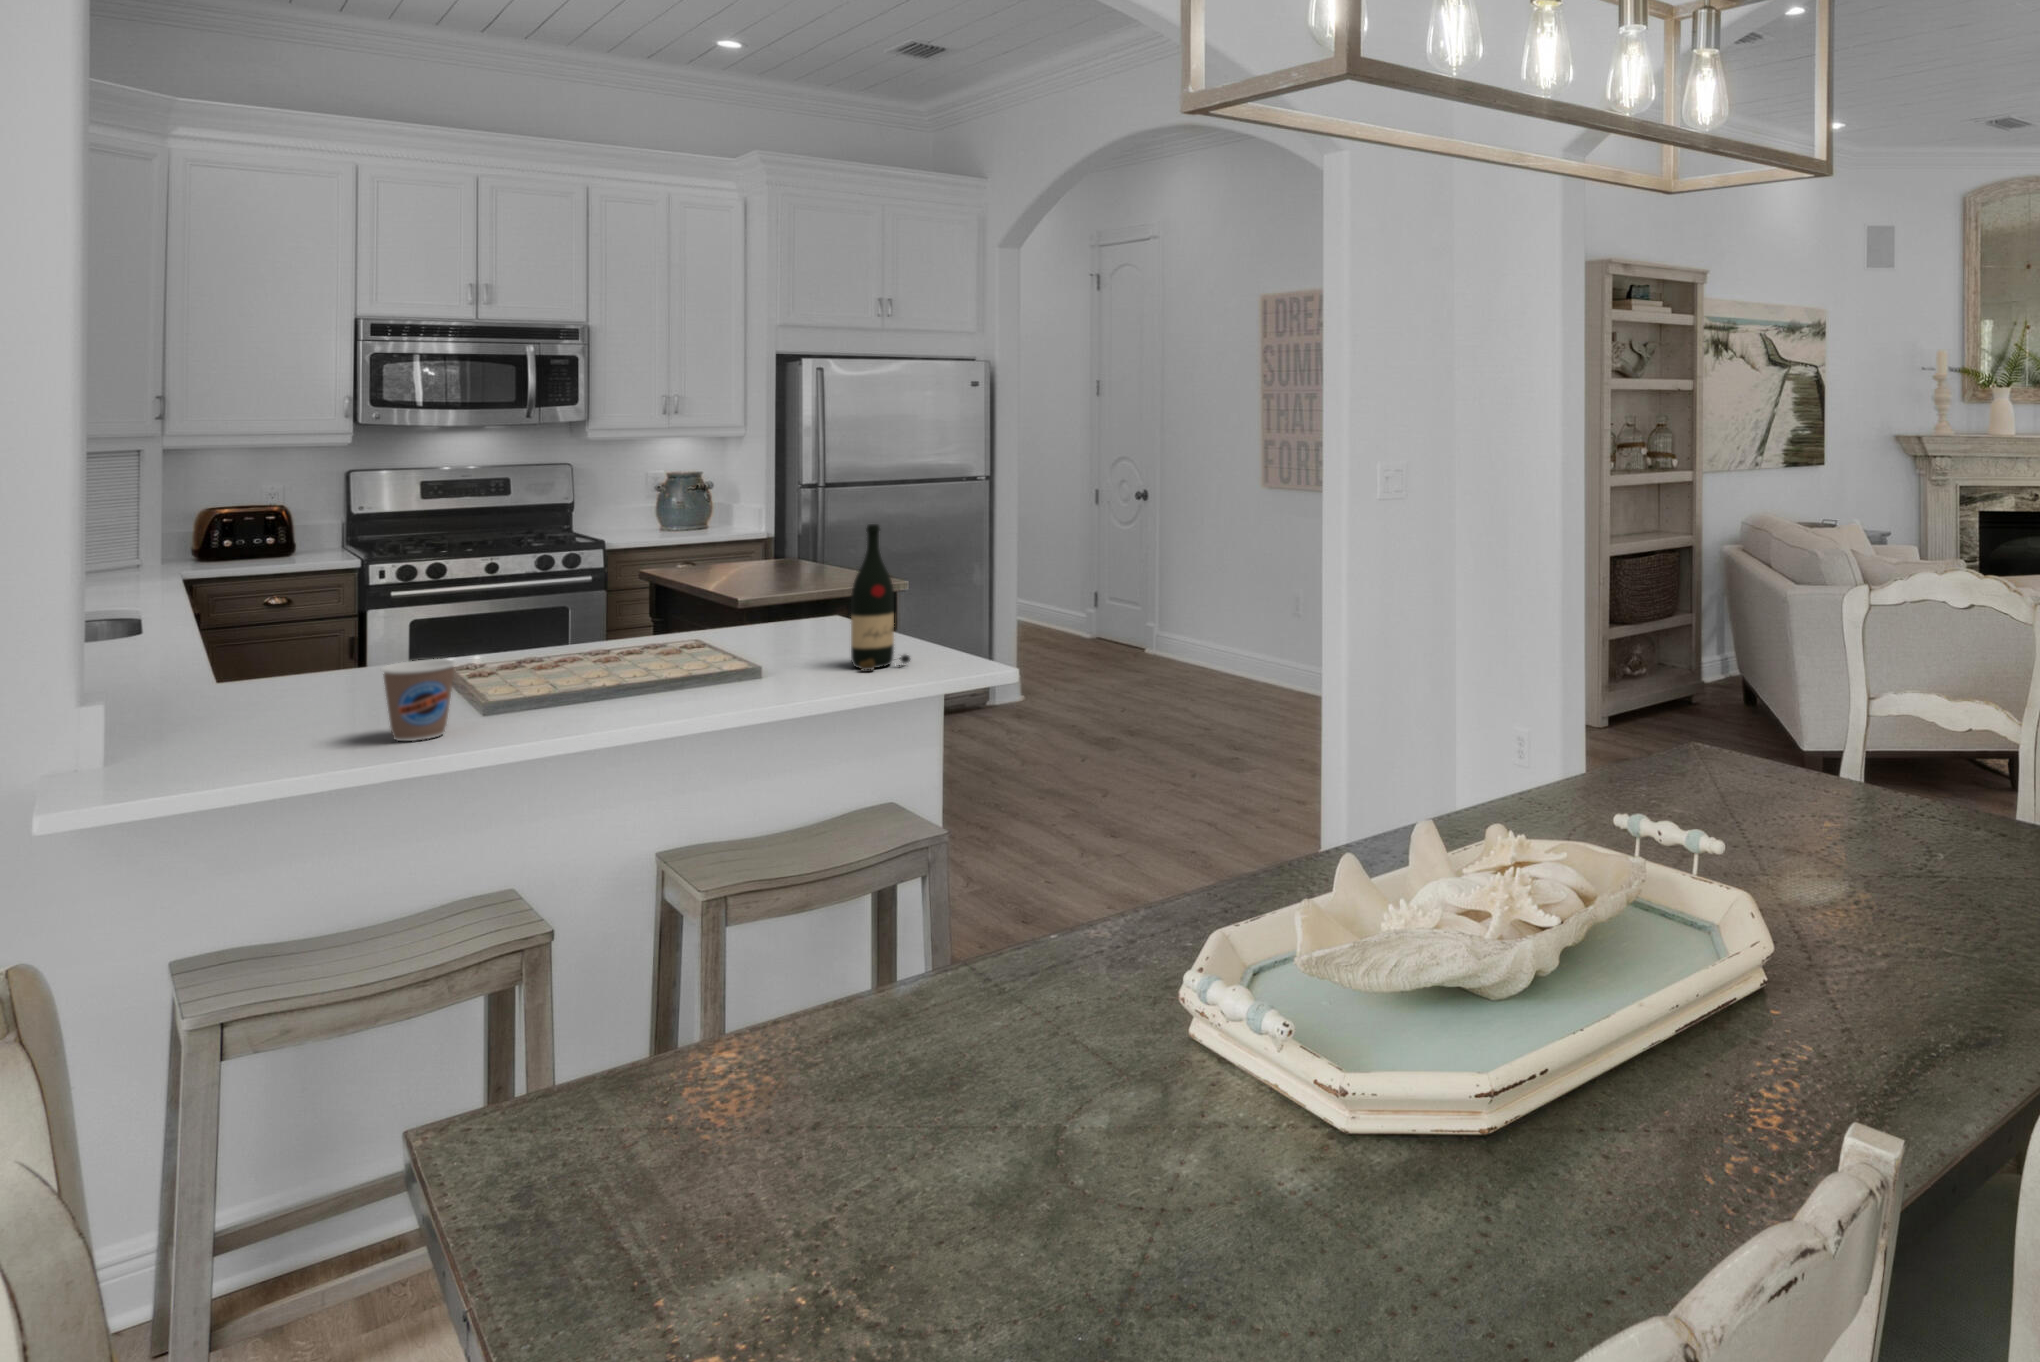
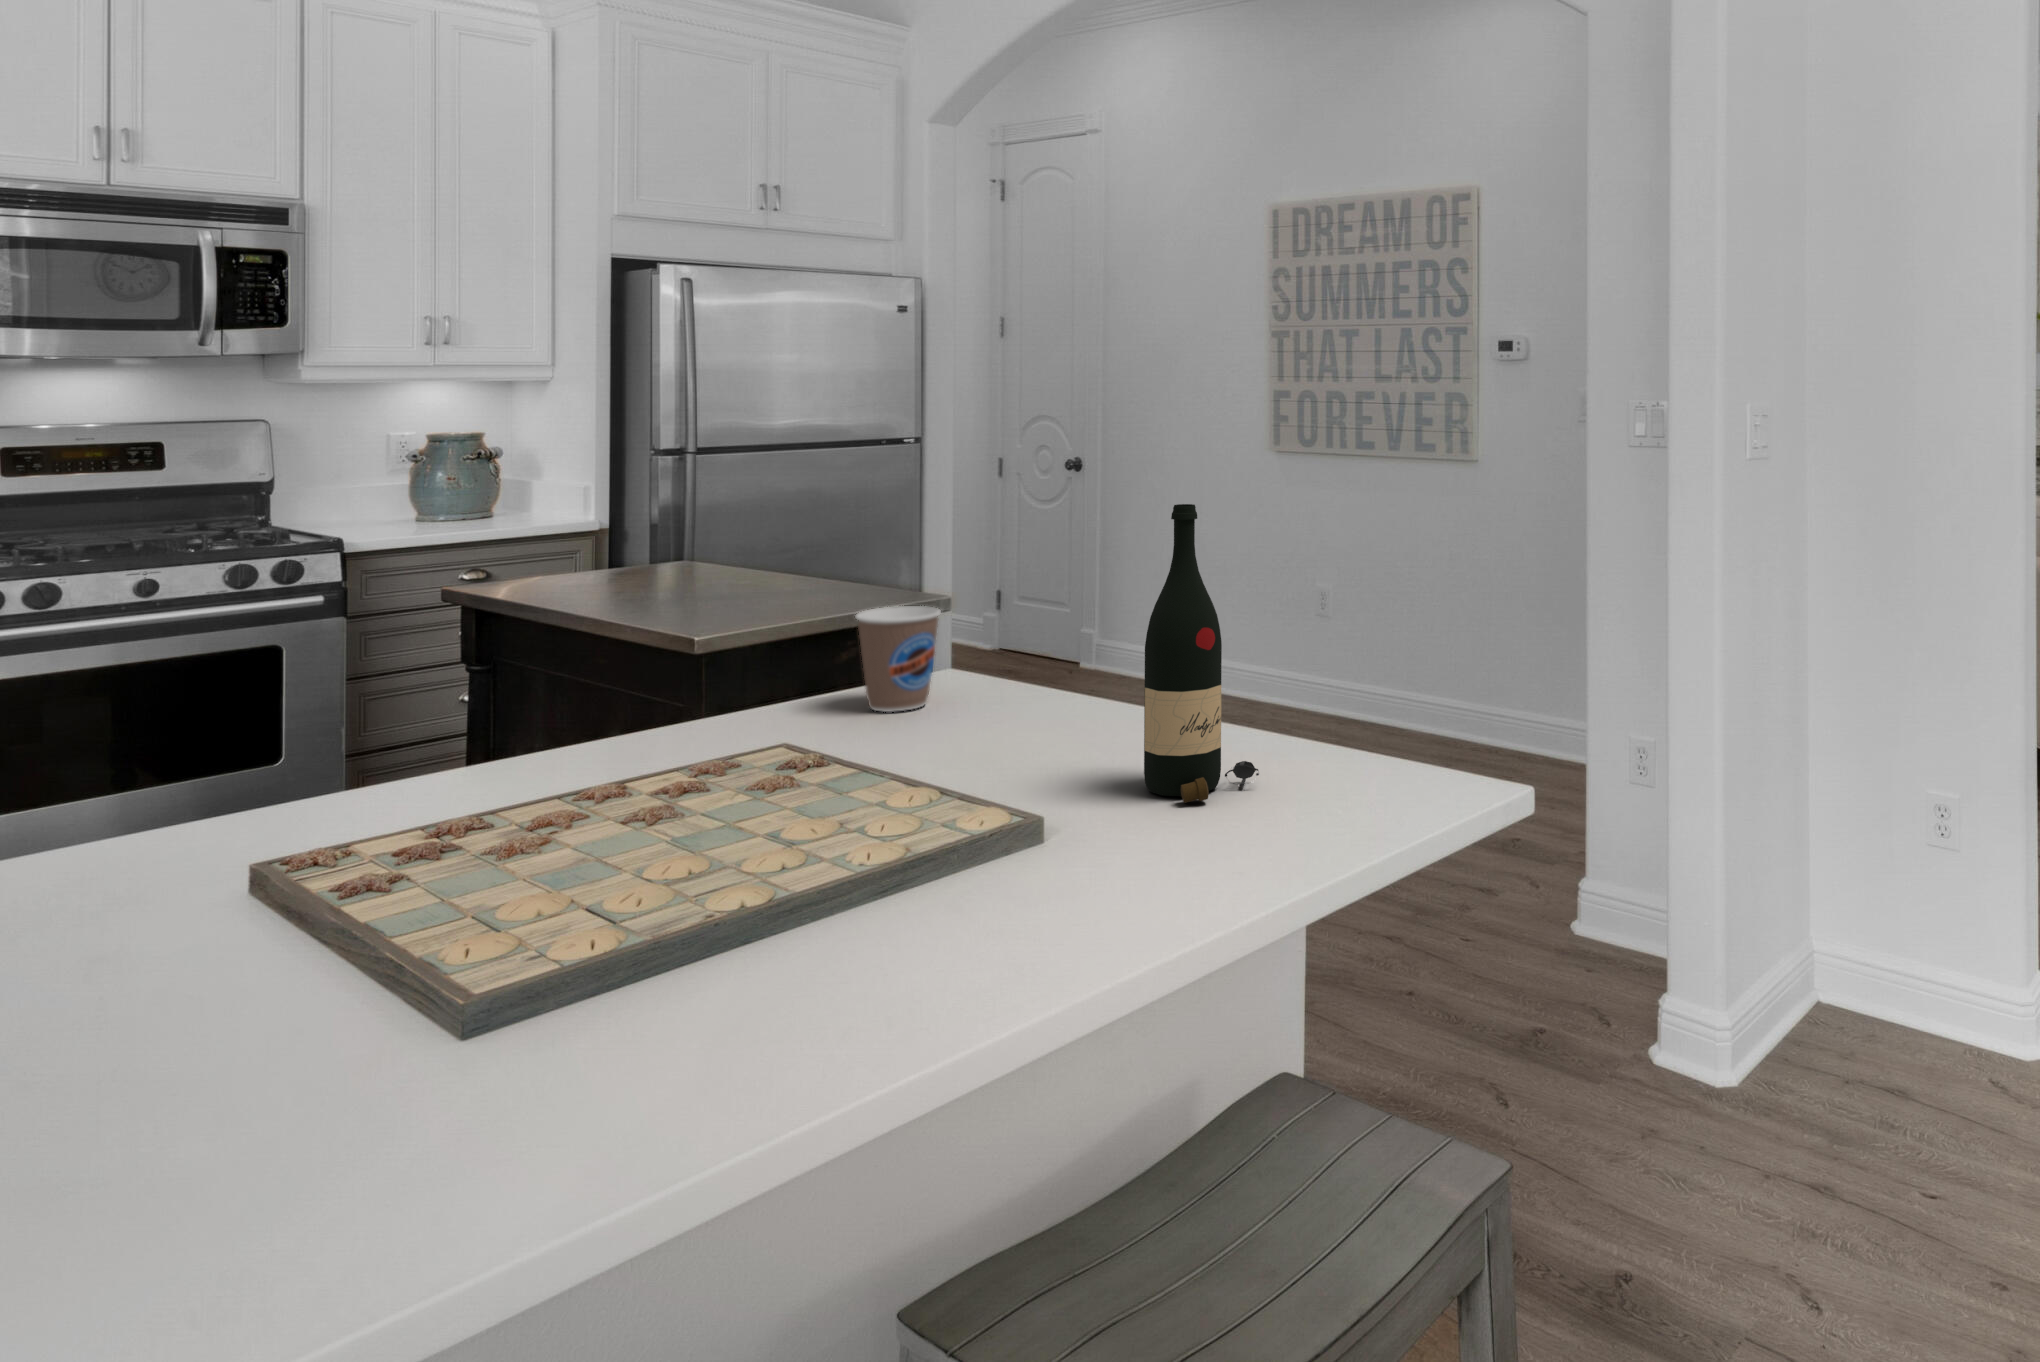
coffee cup: present [382,659,456,741] -> present [856,606,941,712]

